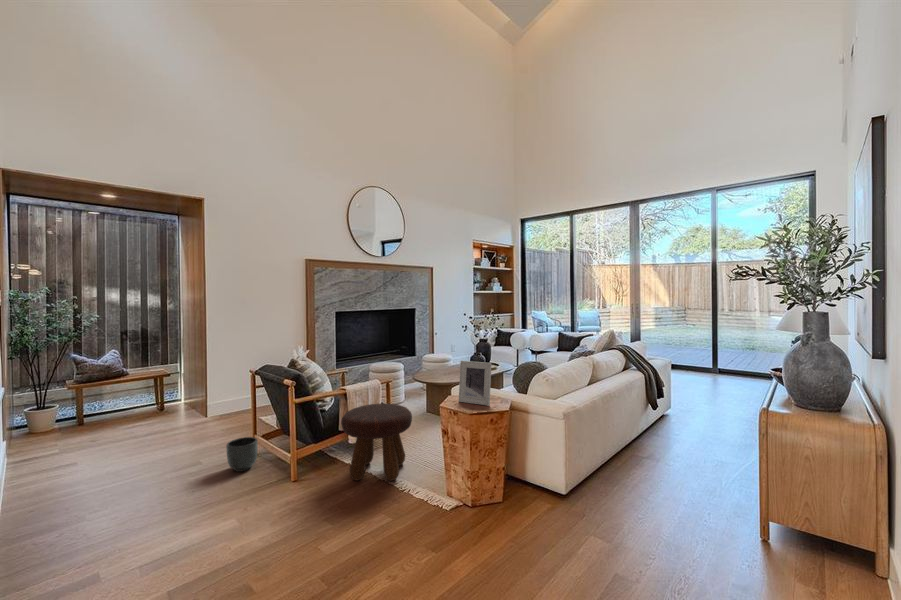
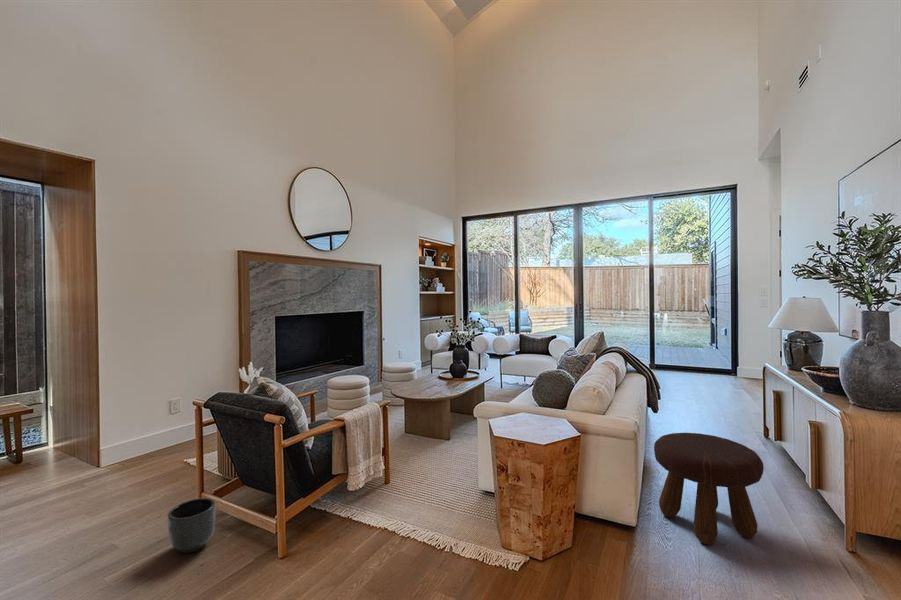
picture frame: present [459,361,491,406] -> none [511,376,553,431]
footstool: present [341,403,412,481] -> present [654,433,764,545]

